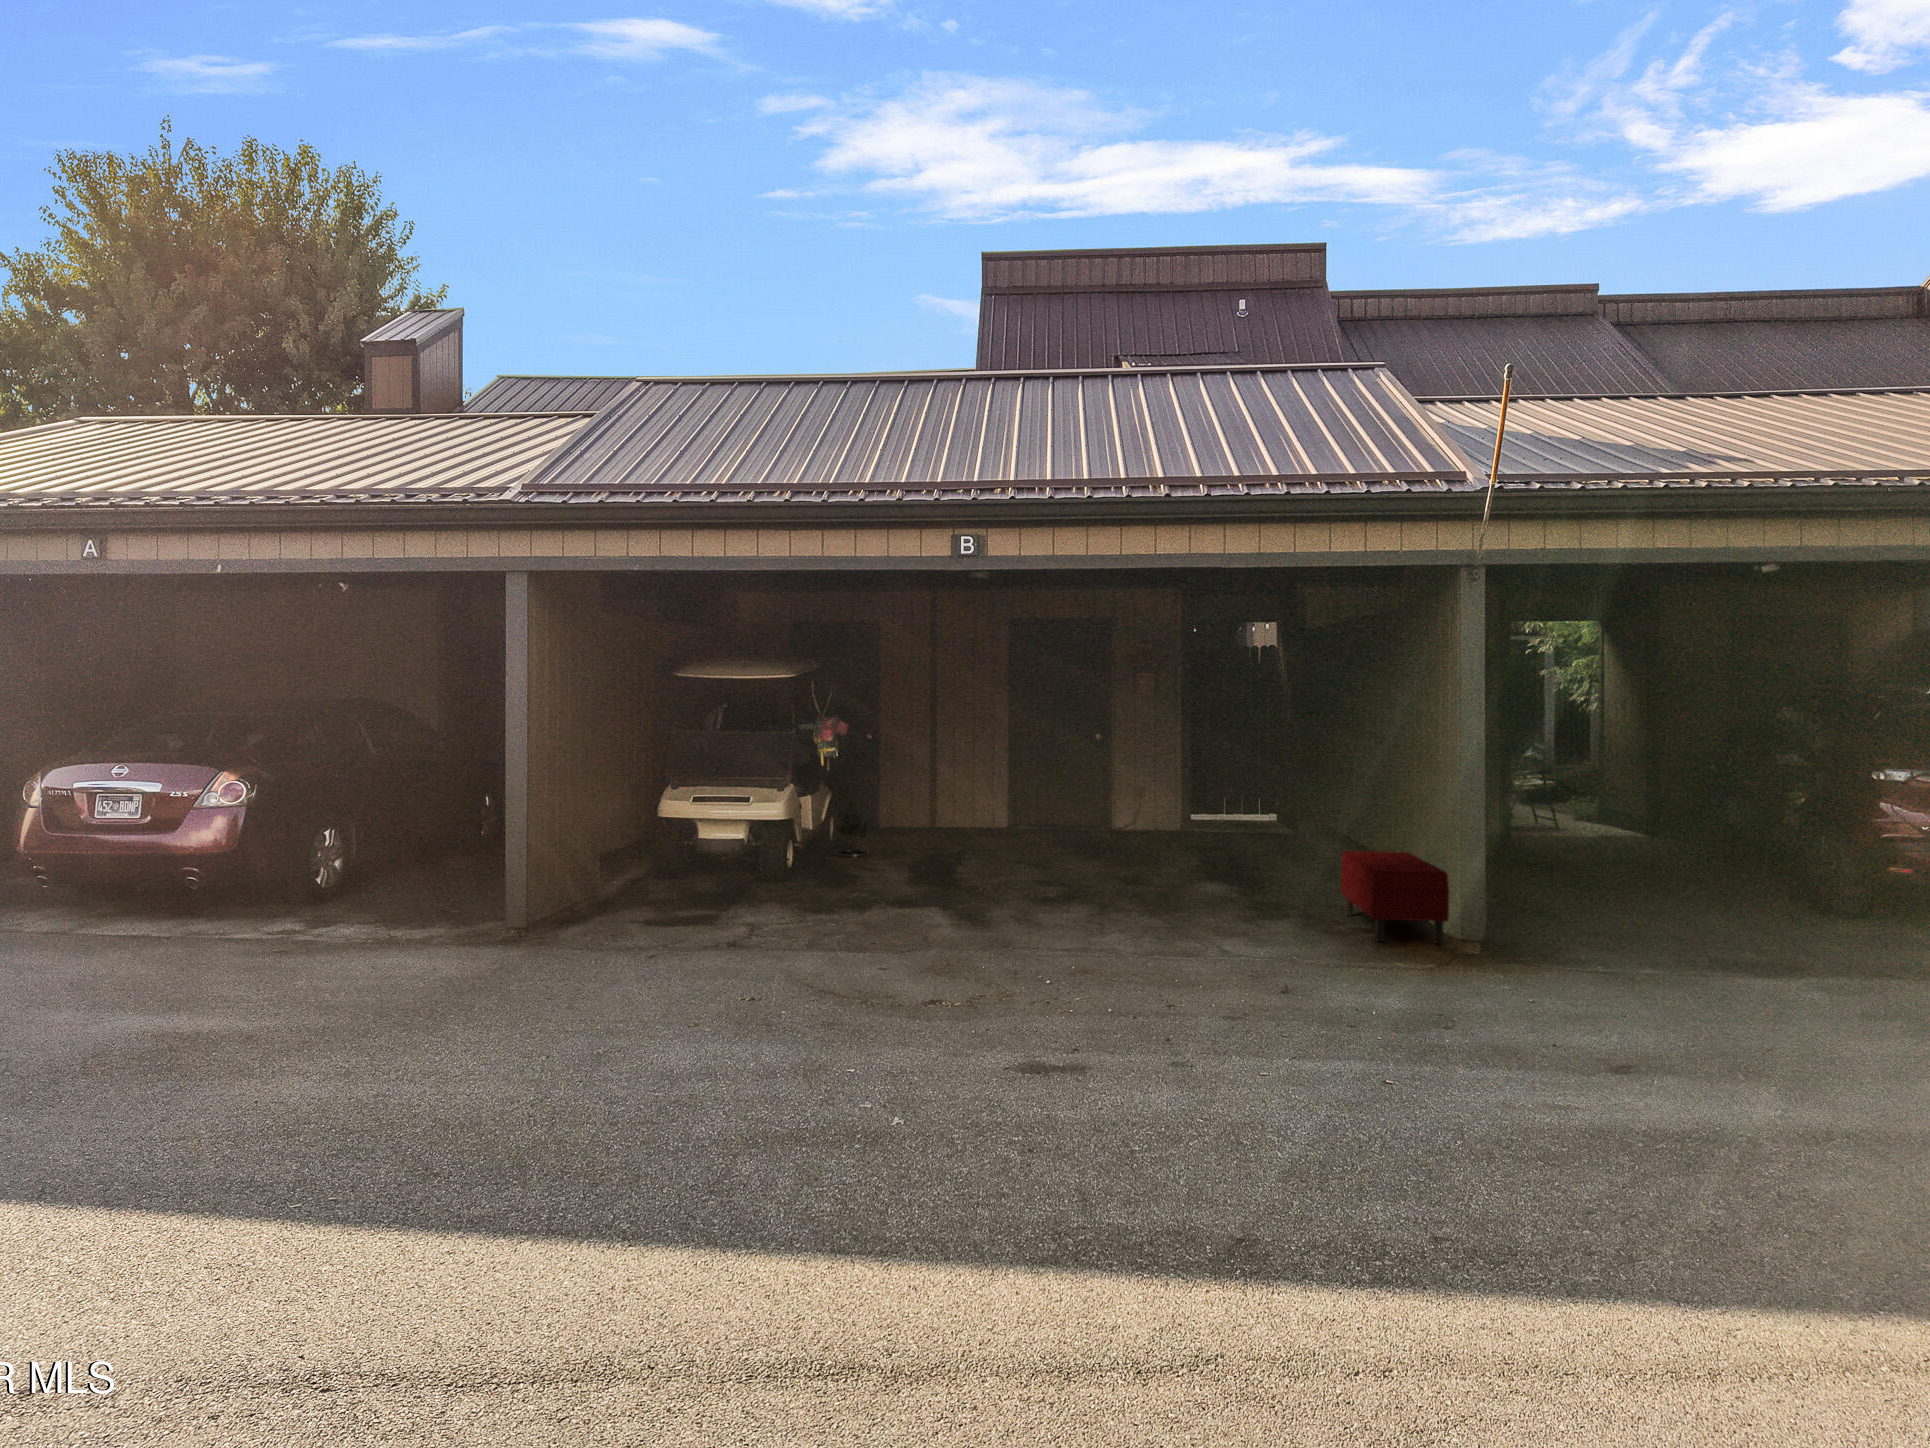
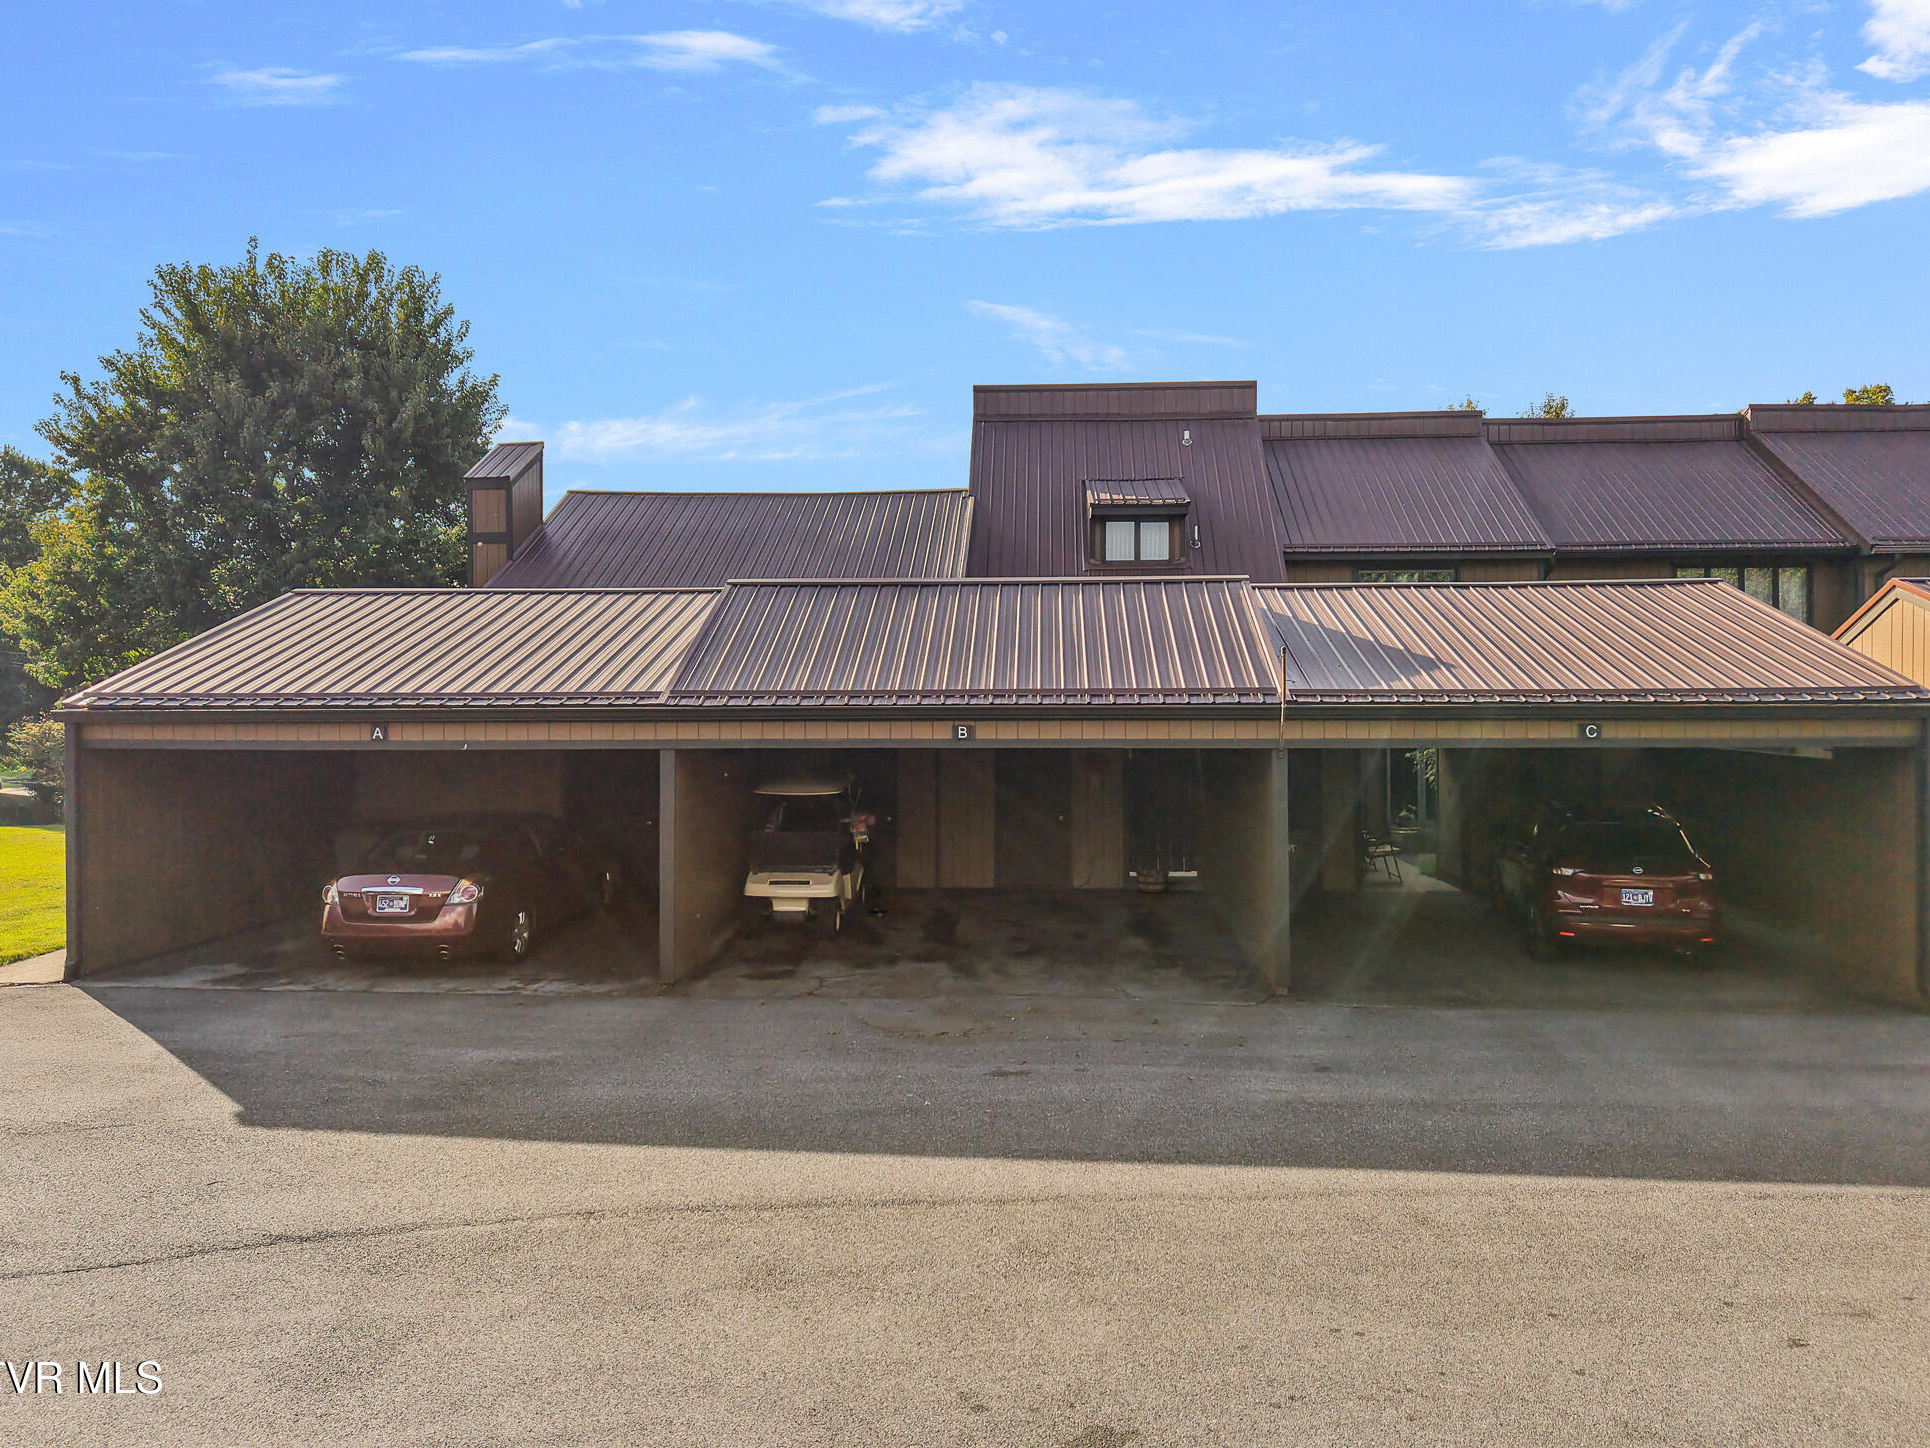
bucket: none [1193,808,1238,838] -> present [1136,869,1169,892]
bench: present [1341,851,1449,944] -> none [1217,921,1277,988]

